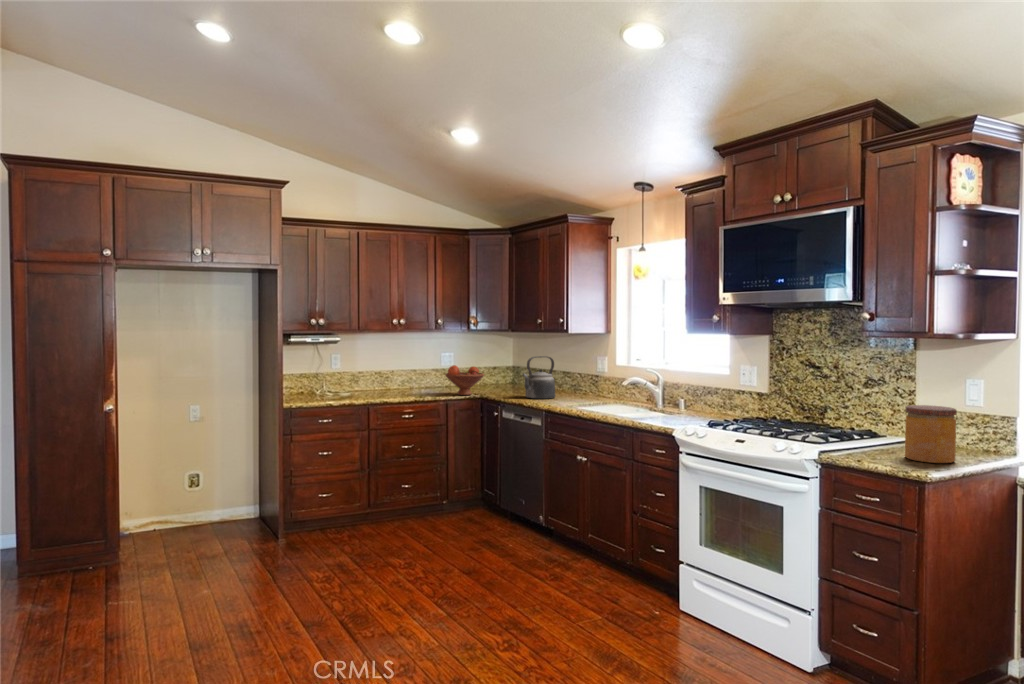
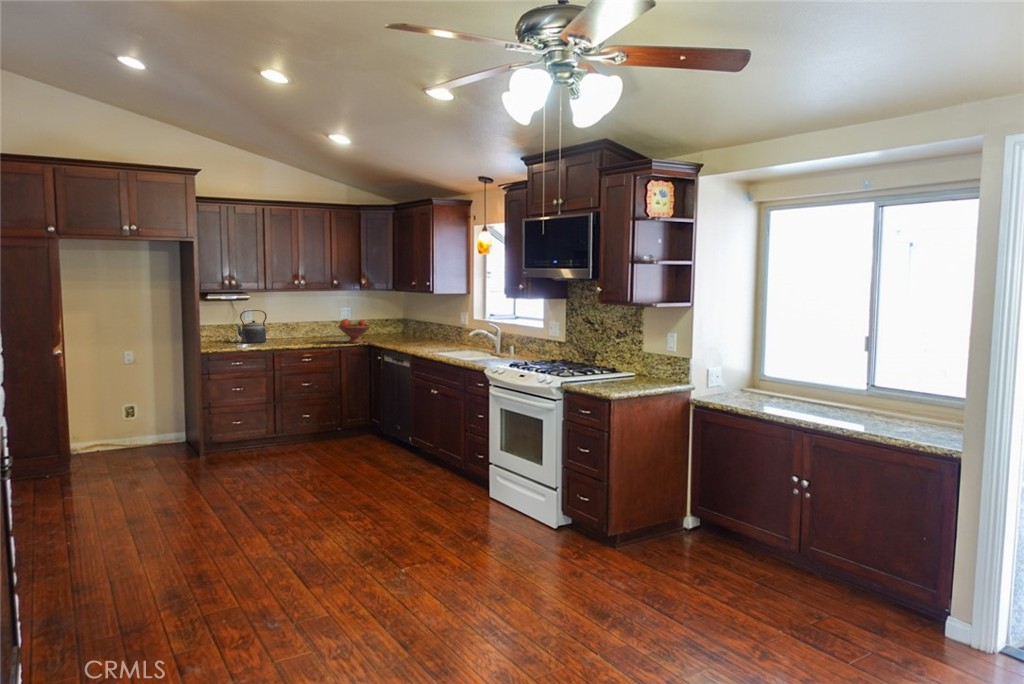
kettle: present [523,356,555,399] -> present [236,310,267,343]
jar: present [905,405,957,463] -> none [612,351,642,389]

